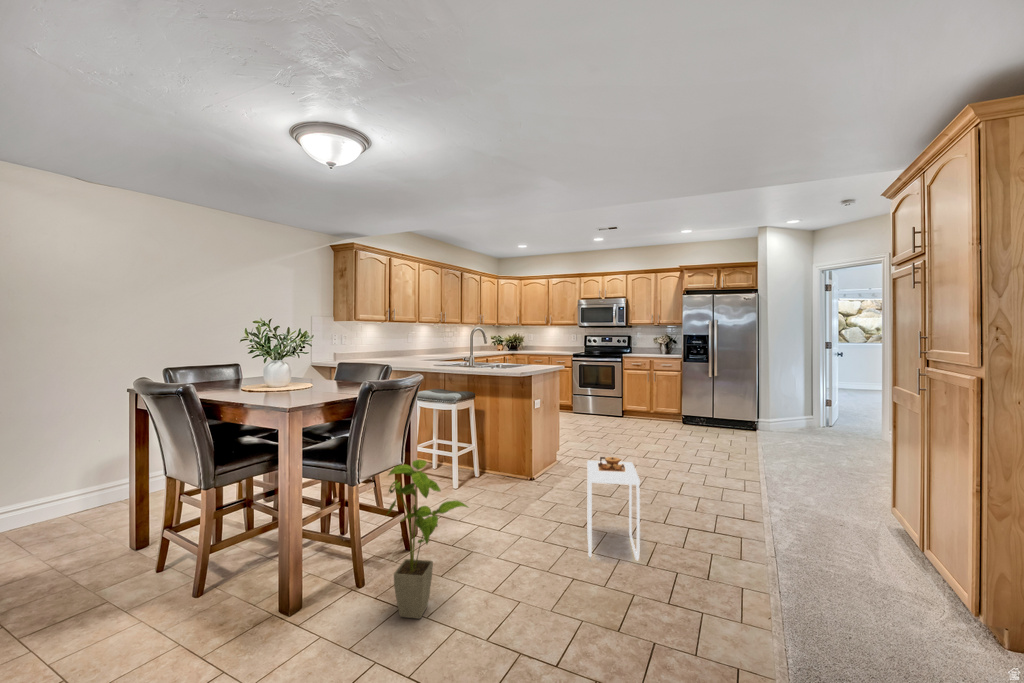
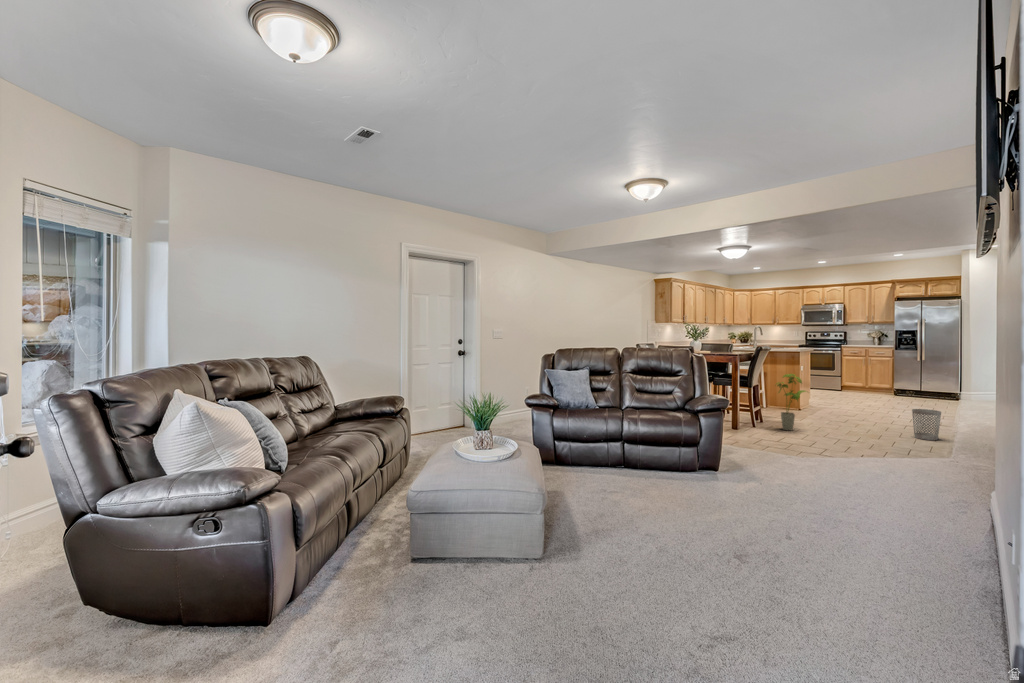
side table: present [587,457,640,560] -> none [849,384,881,427]
wastebasket: none [700,542,766,644] -> present [912,409,941,440]

